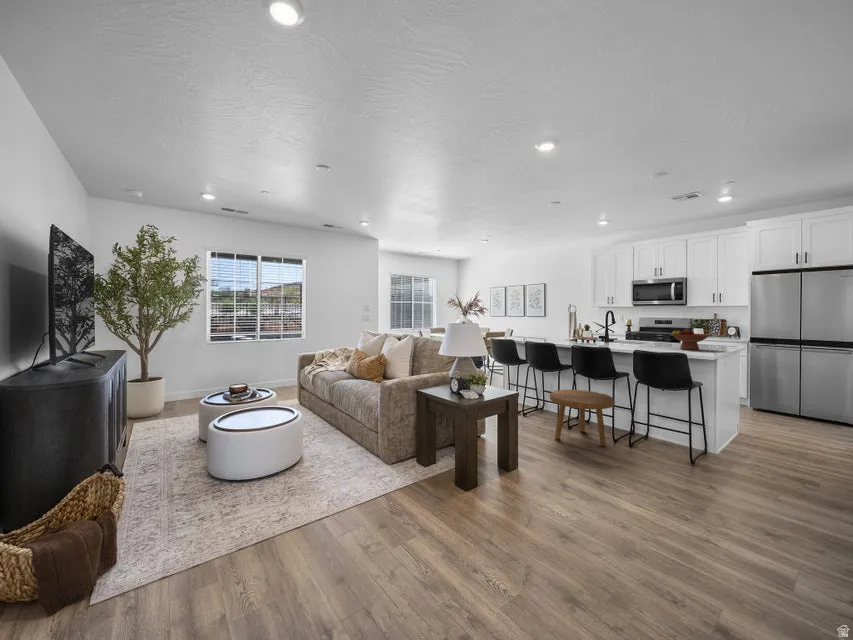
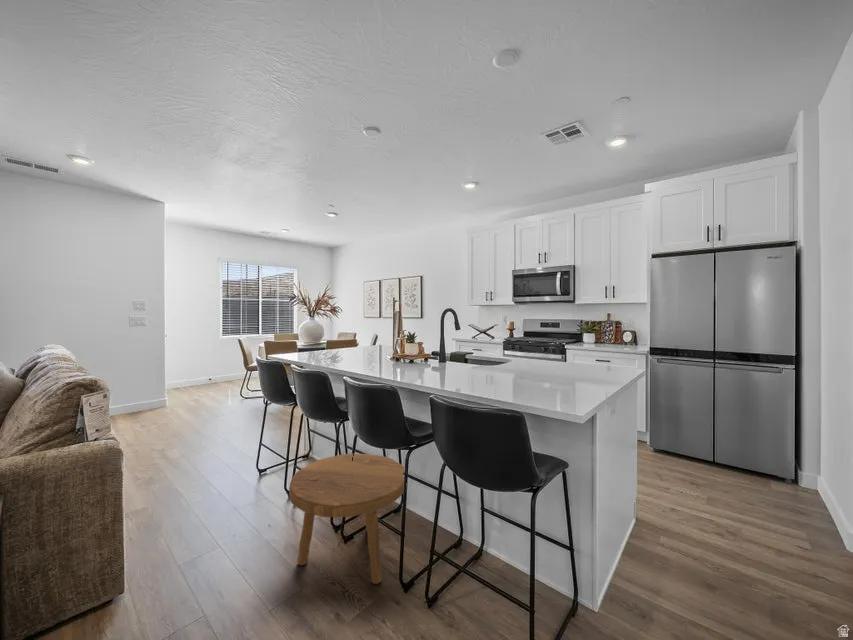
fruit bowl: present [671,328,709,350] -> none [518,341,576,380]

